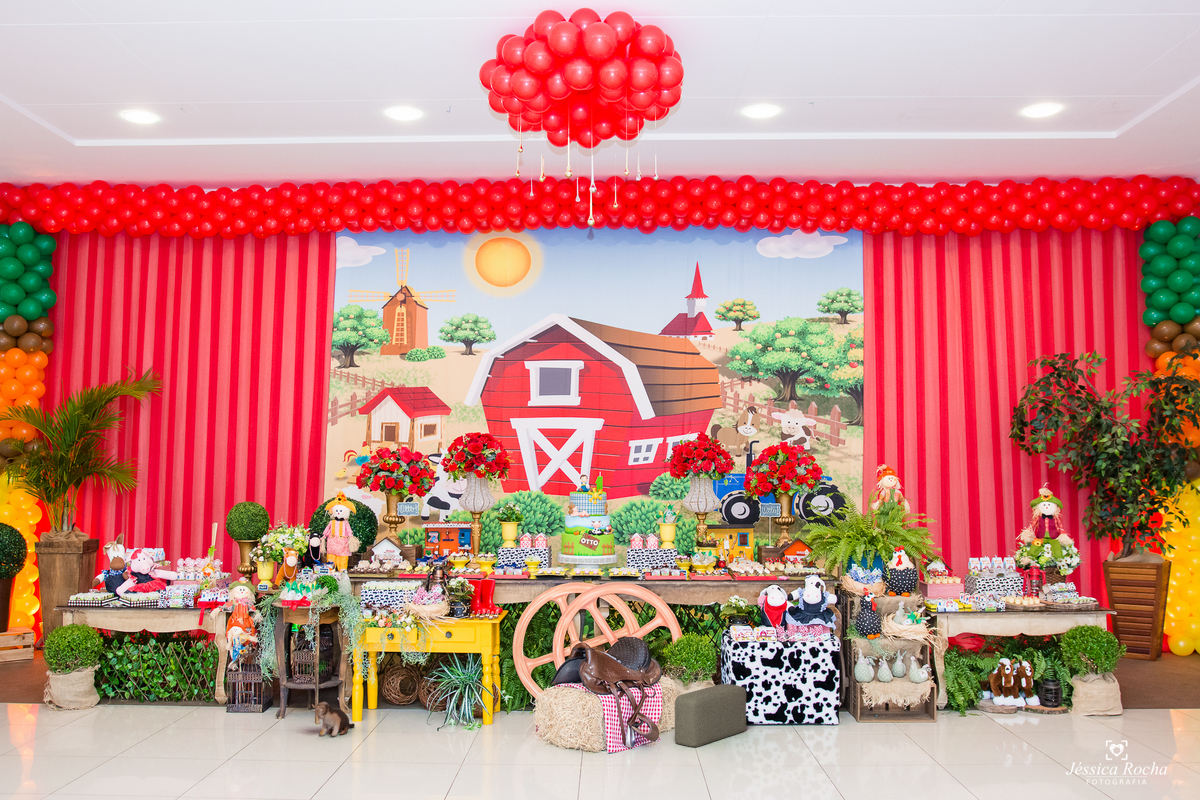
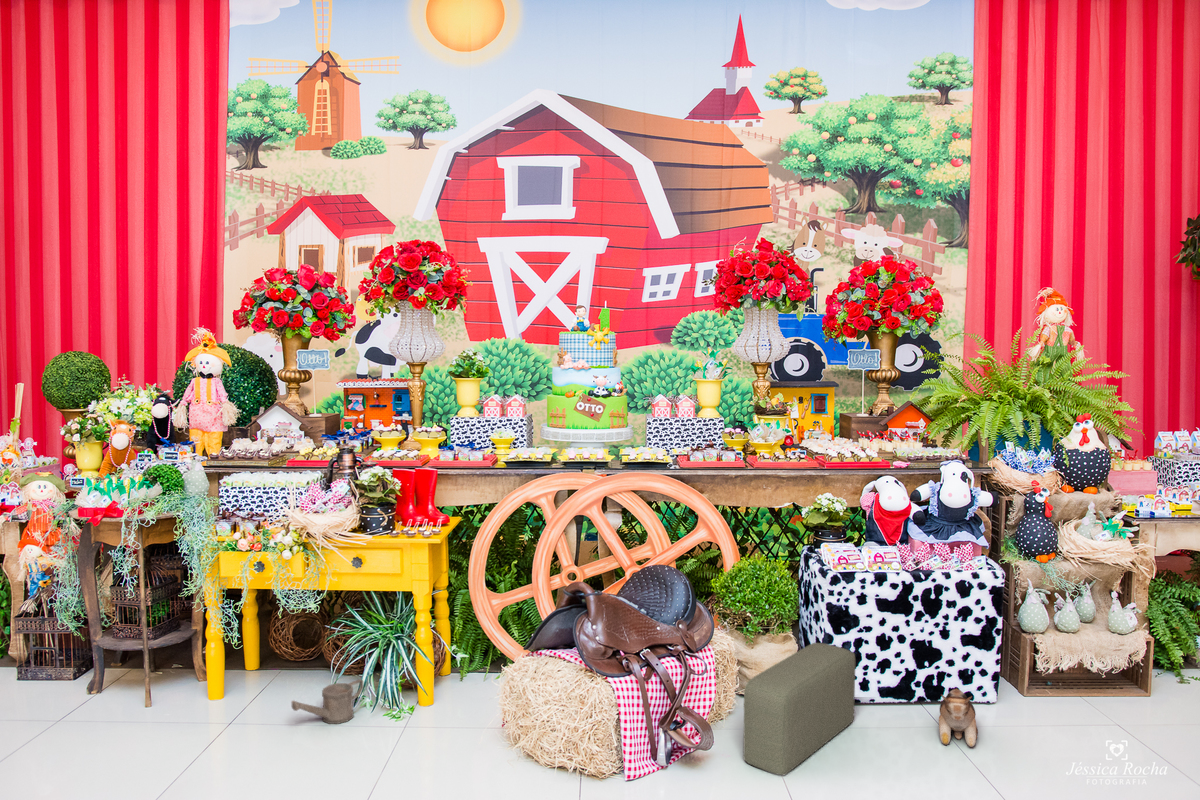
plush toy: present [312,702,355,736] -> present [939,689,978,747]
watering can: none [415,708,452,731] -> present [291,679,363,724]

